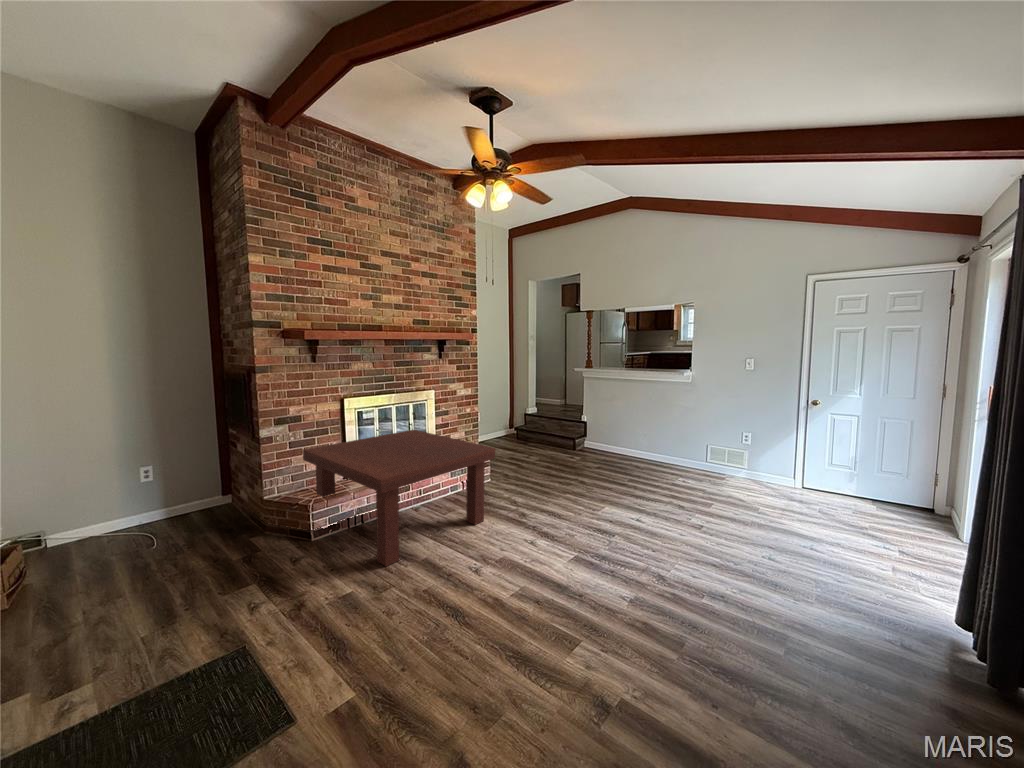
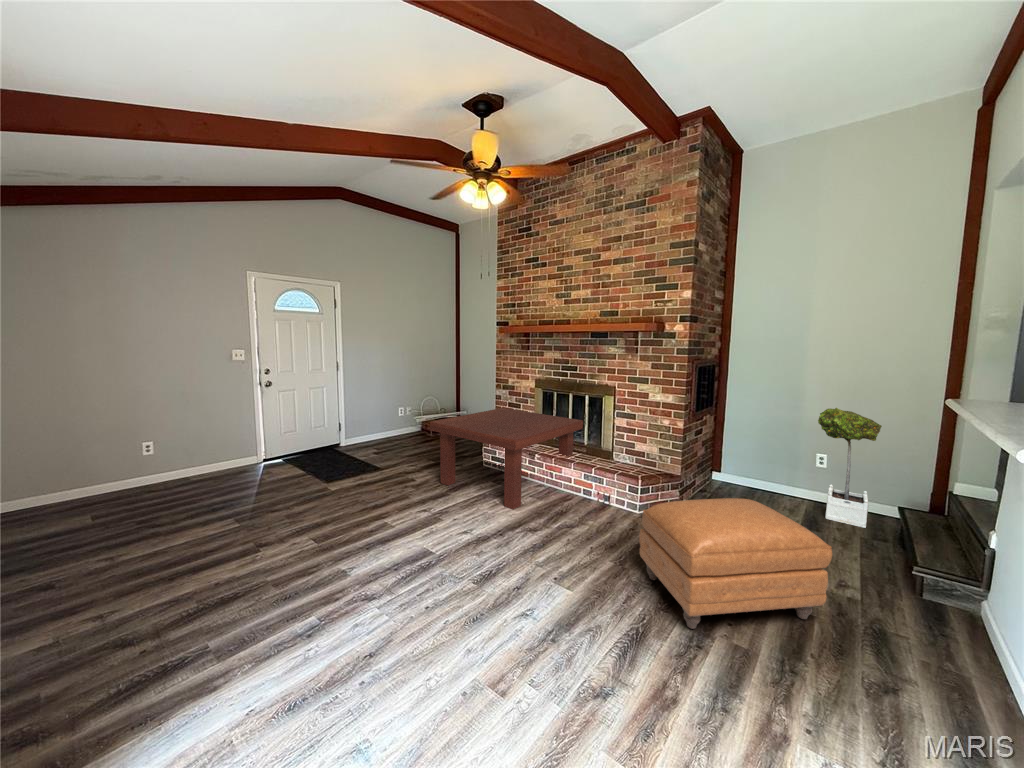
potted tree: none [488,384,515,446] -> present [818,408,882,528]
ottoman: none [560,430,631,488] -> present [639,498,832,629]

